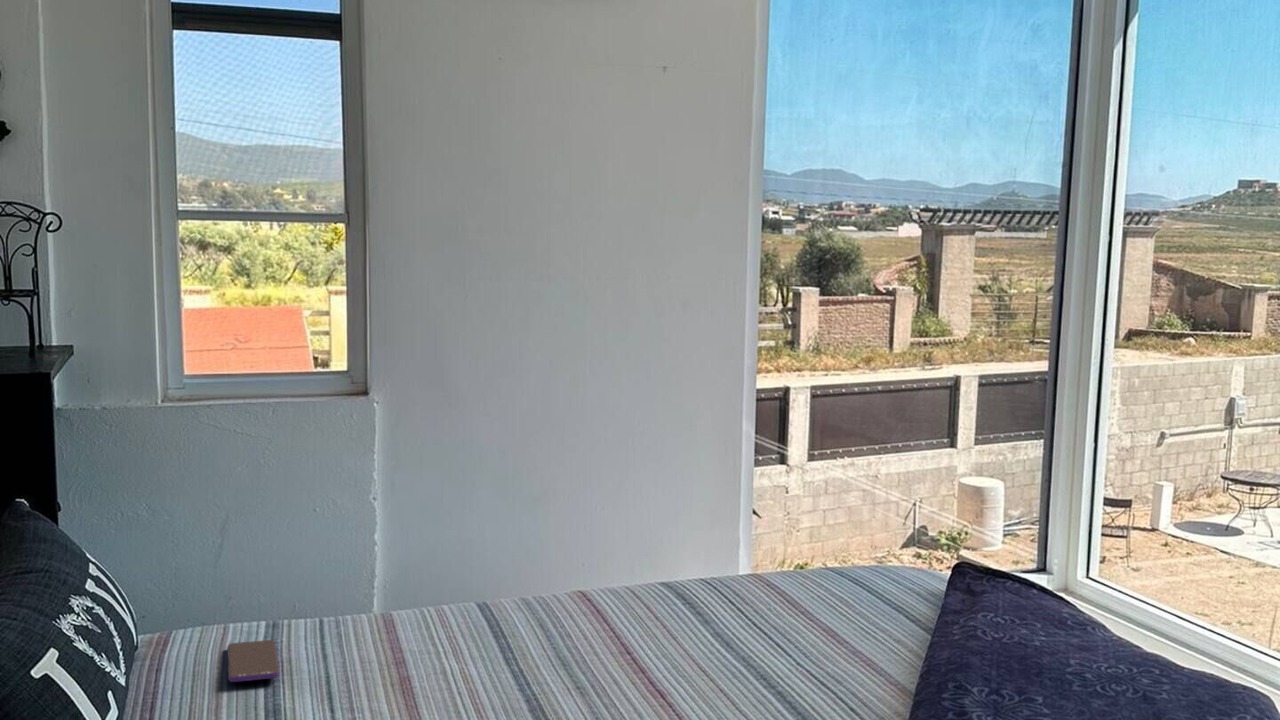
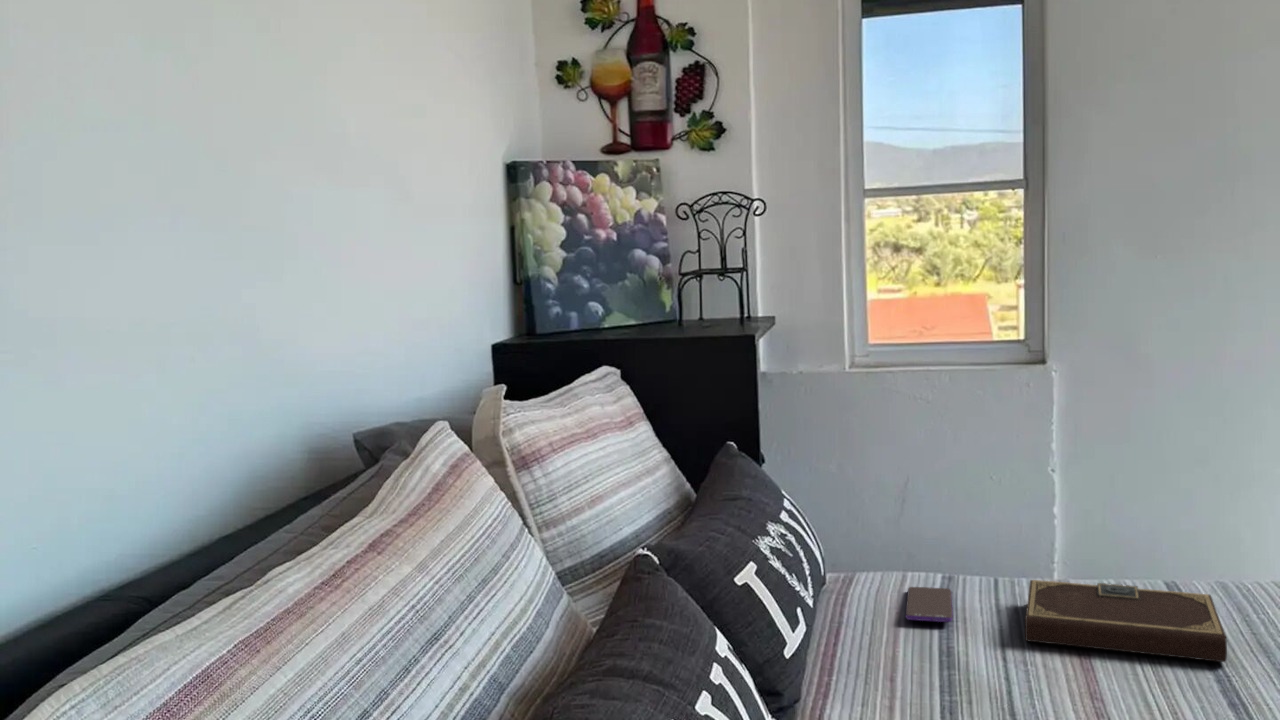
notebook: none [354,613,531,685] -> present [1025,580,1227,662]

